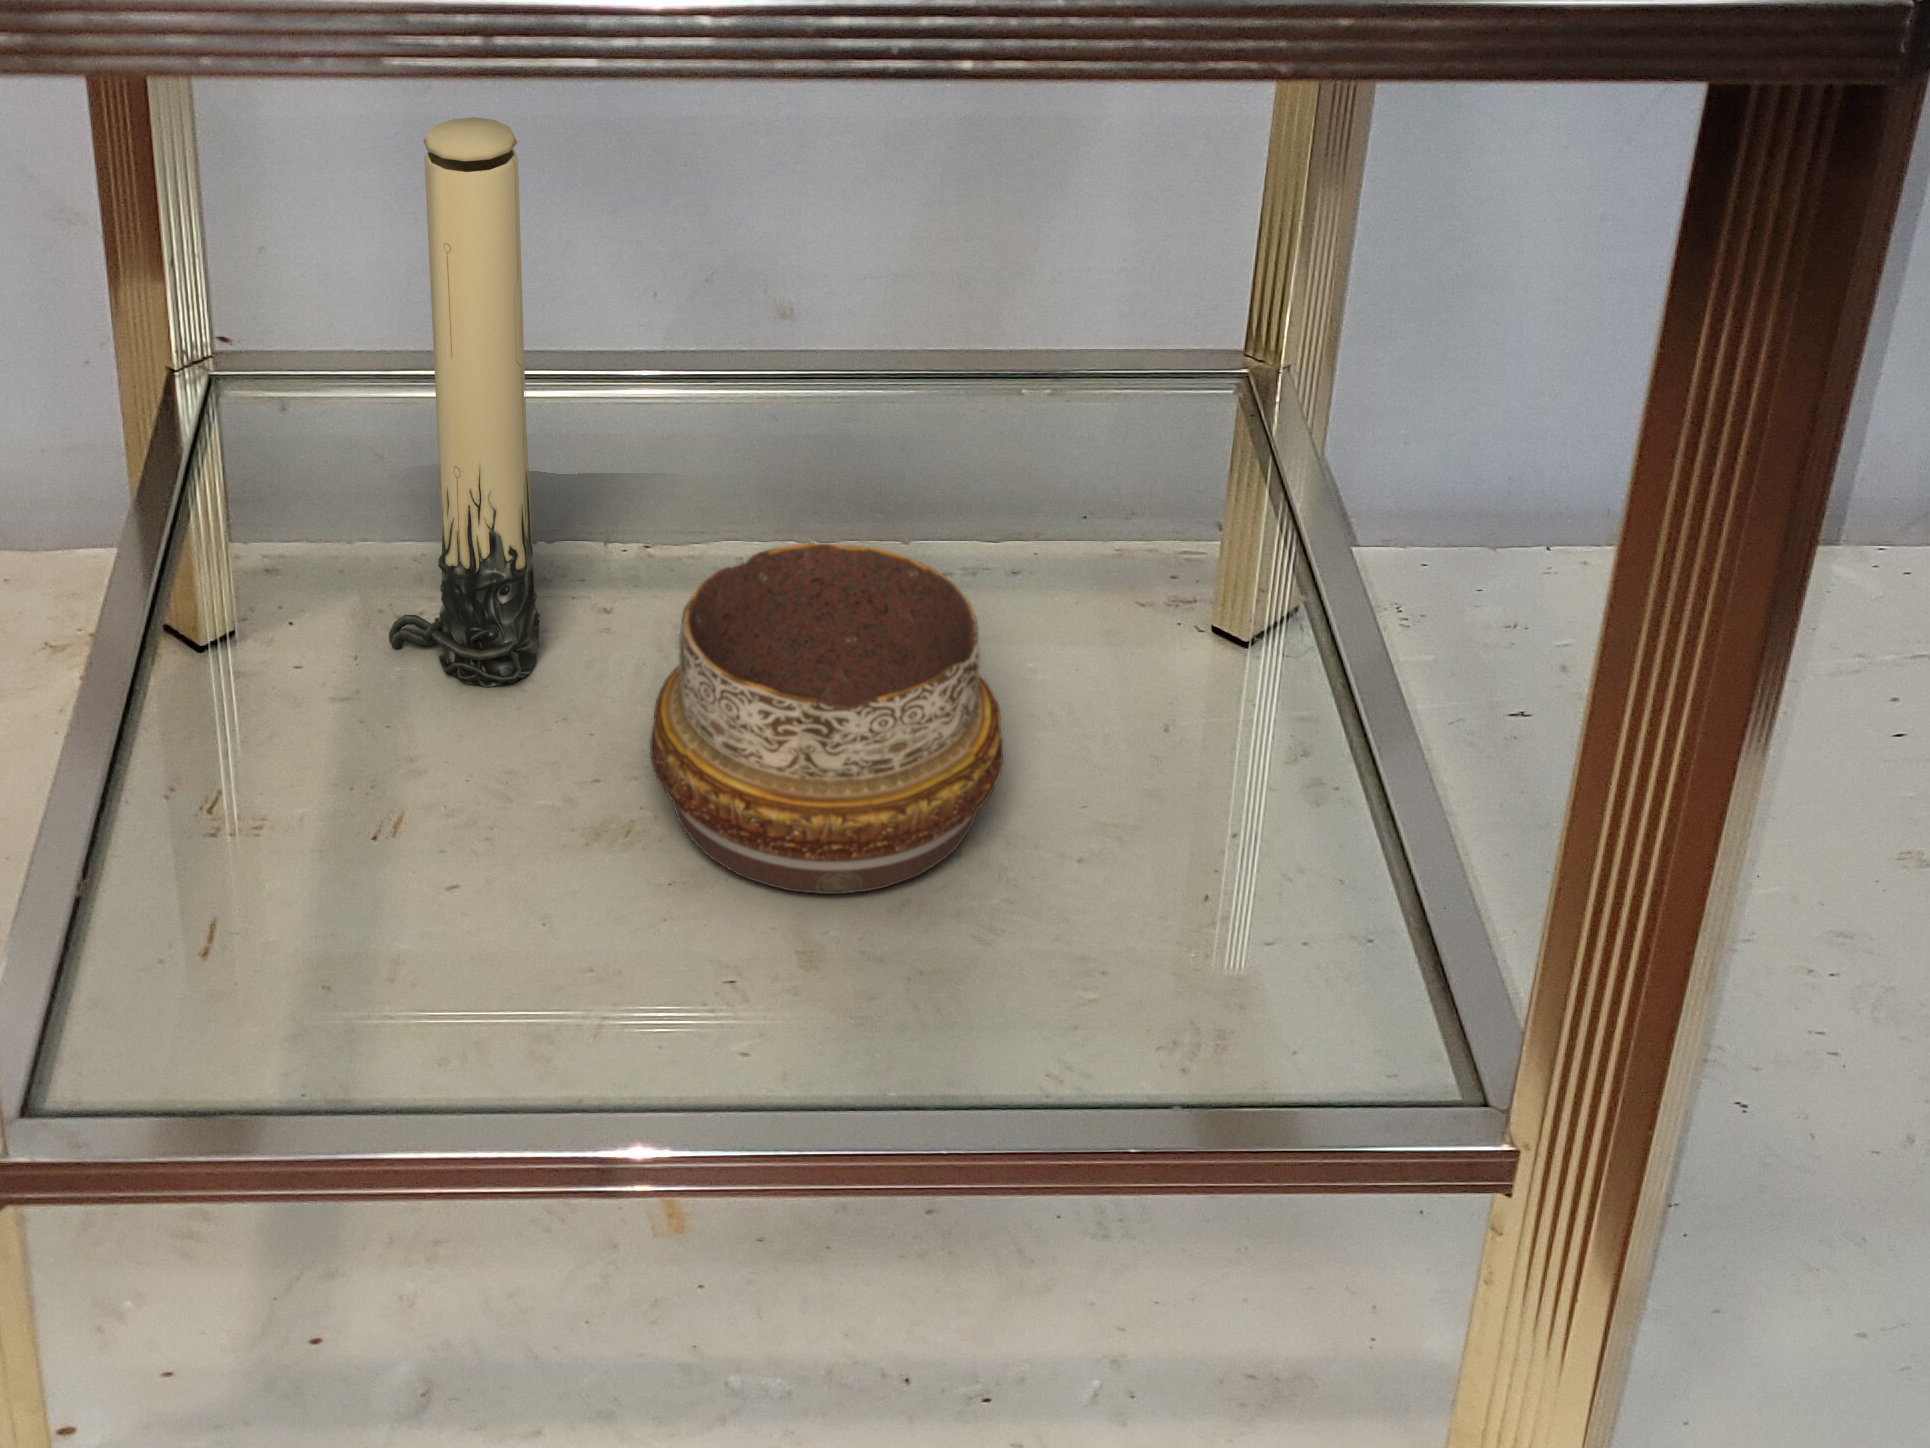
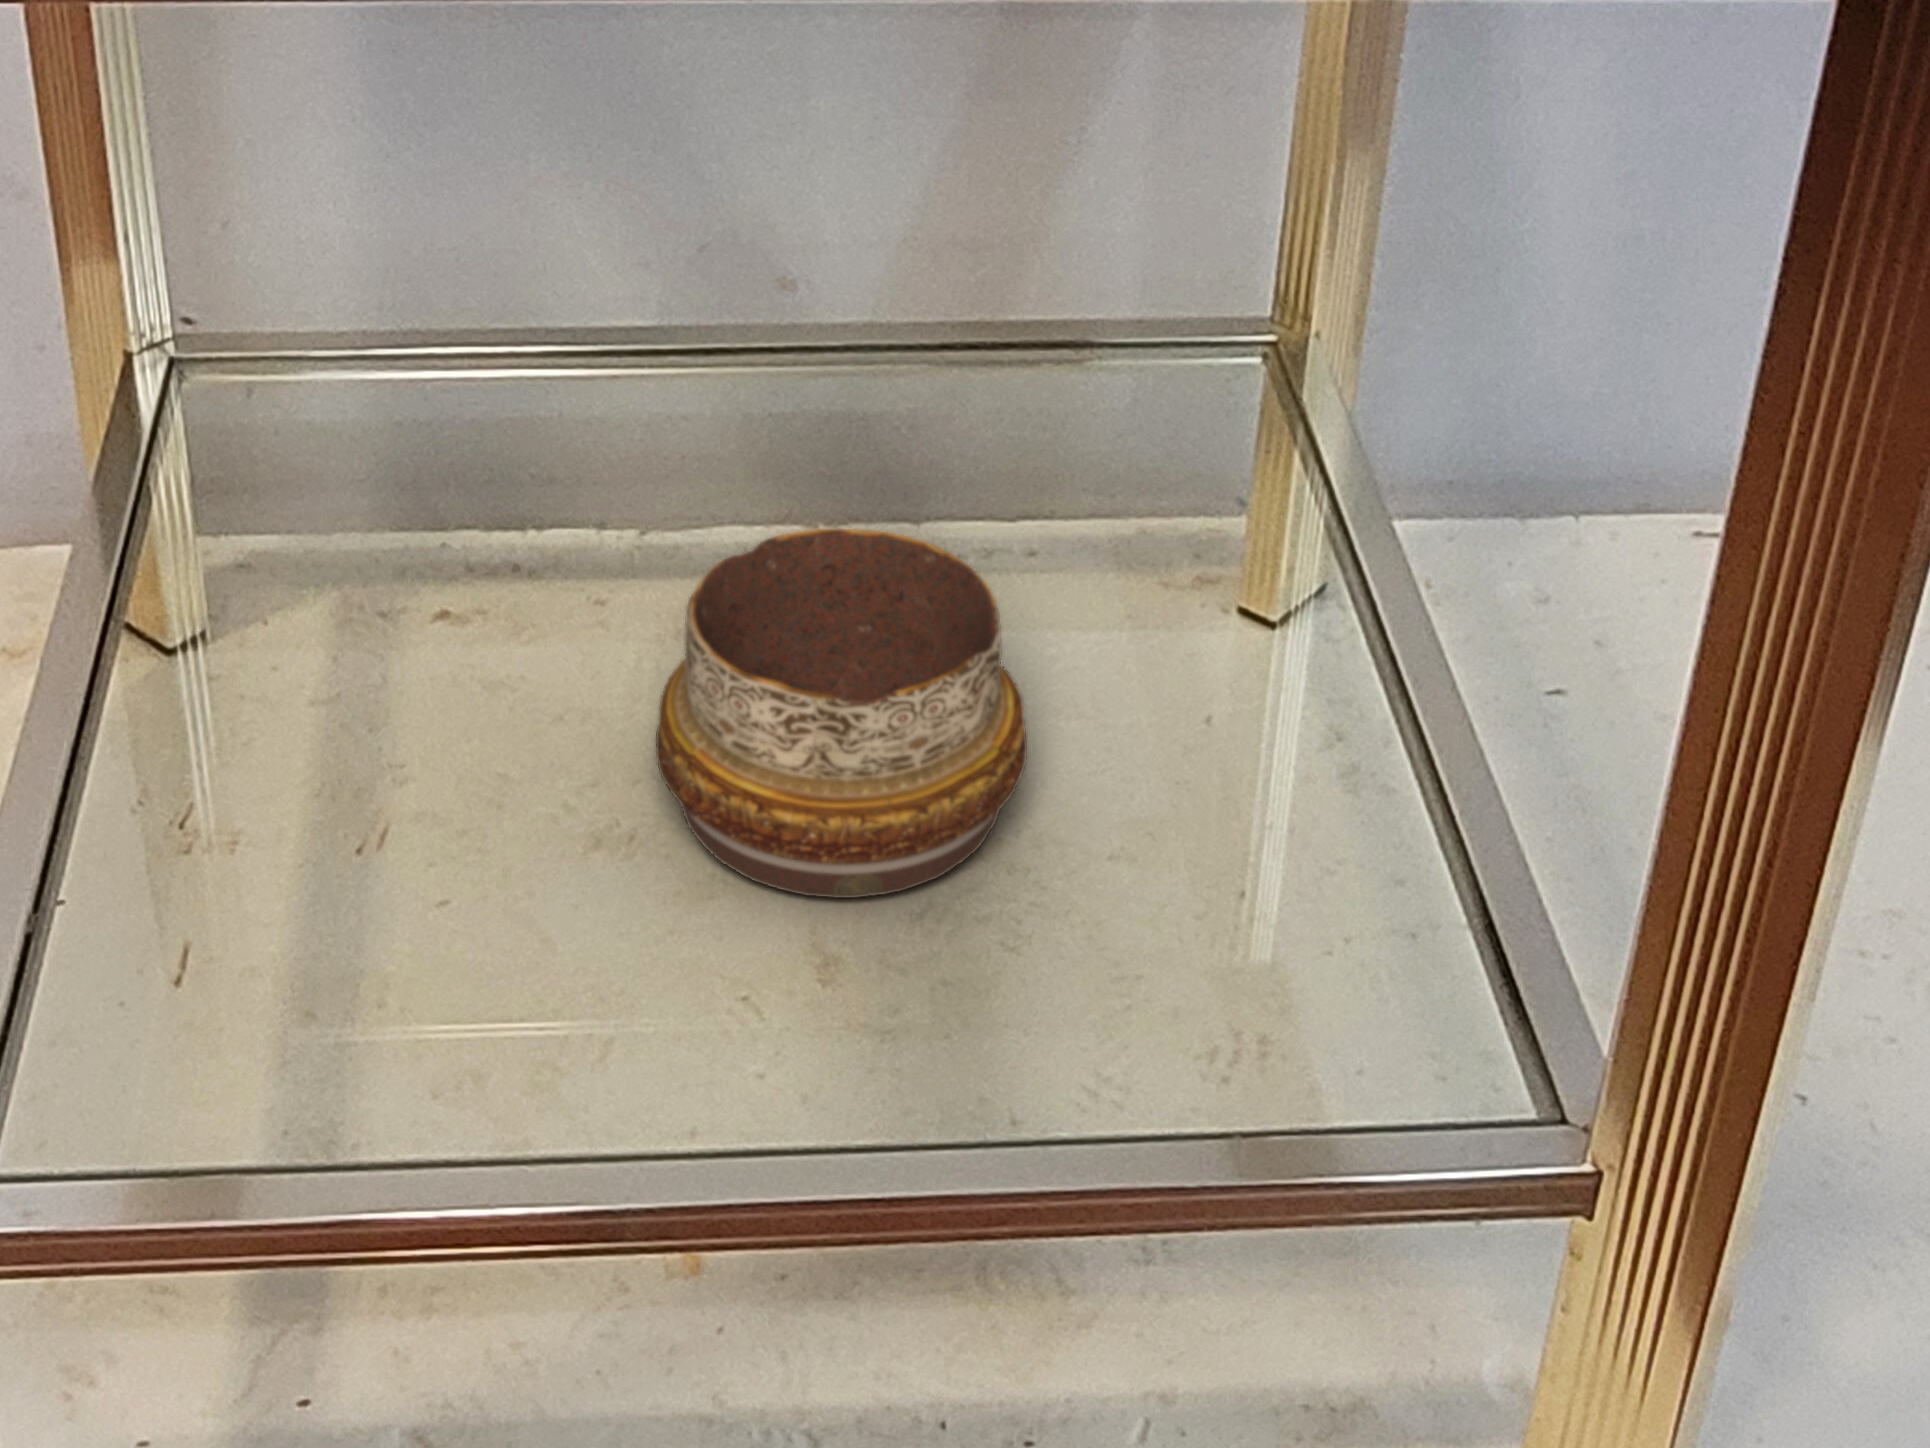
candle: present [389,117,540,687] -> none [377,80,537,684]

